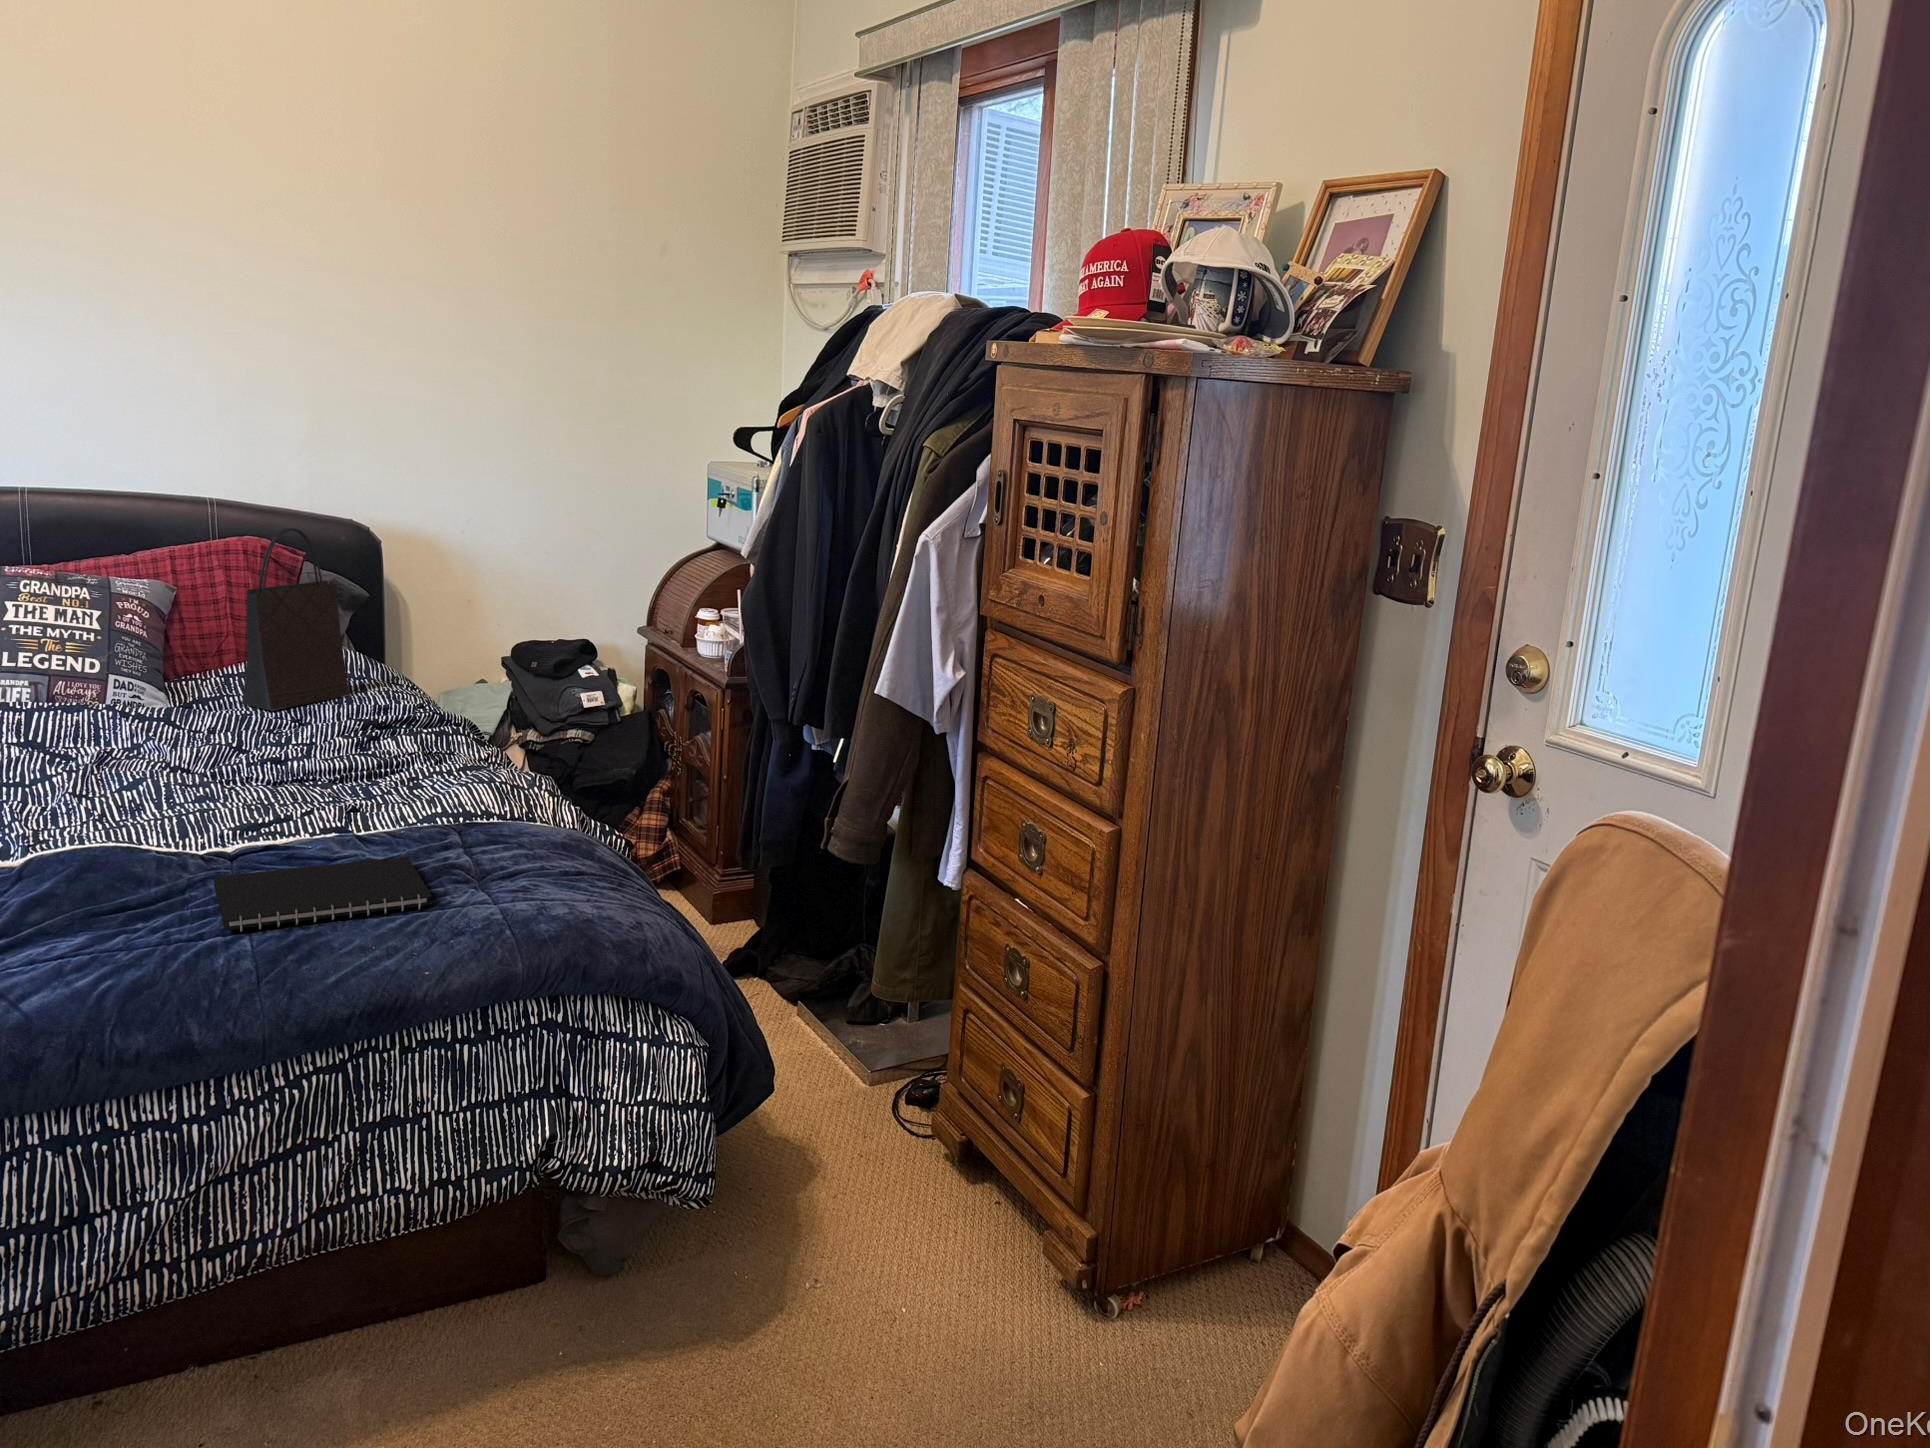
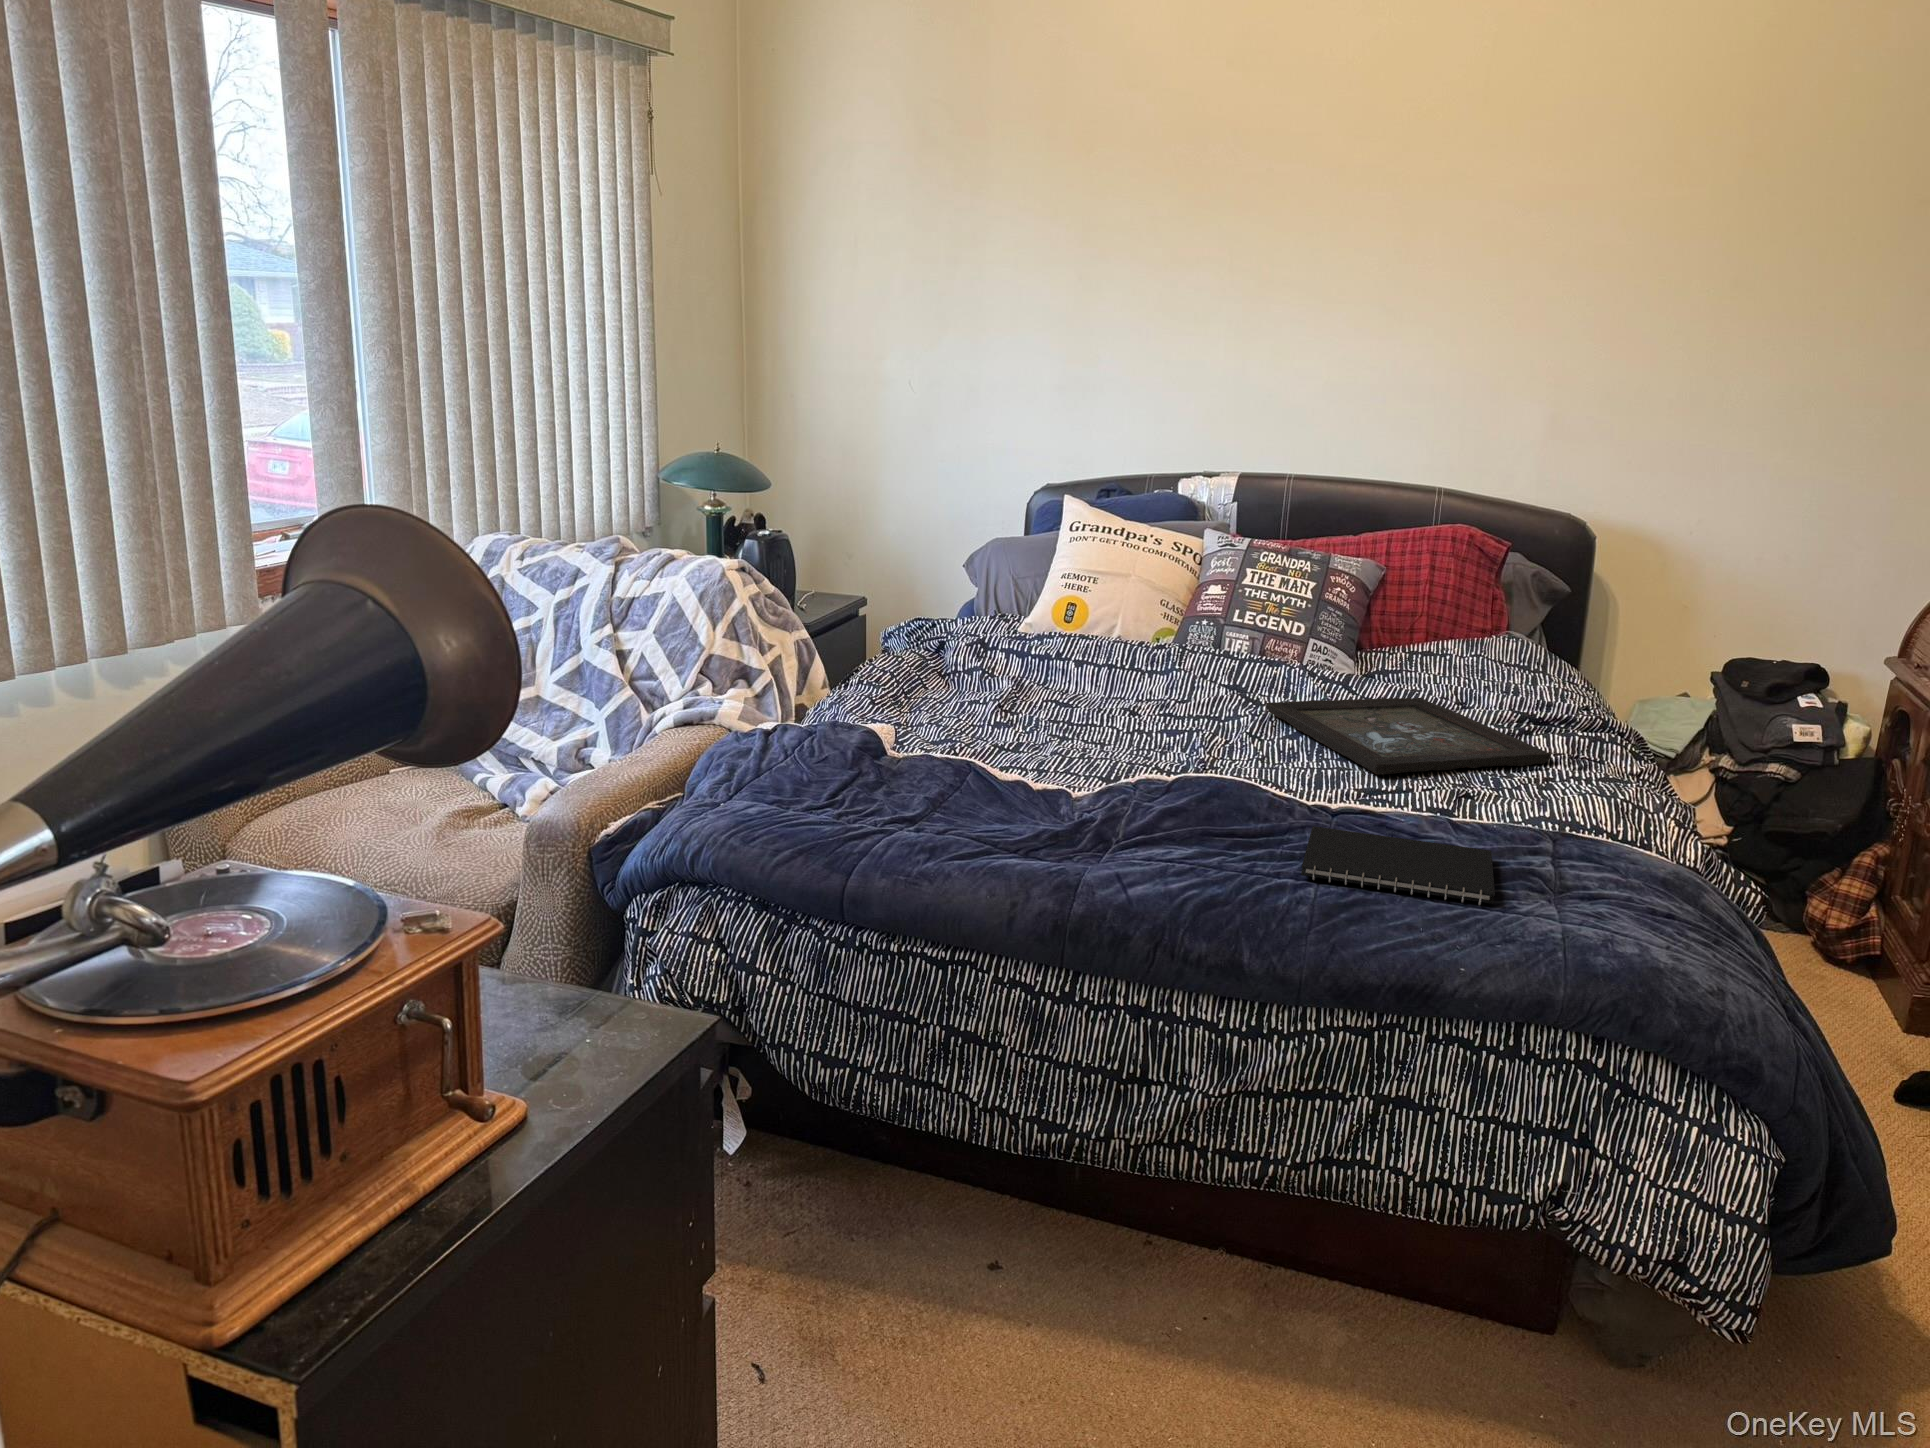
handbag: present [242,528,350,711] -> none [1413,518,1526,690]
tray: none [85,721,418,808] -> present [1266,698,1551,775]

